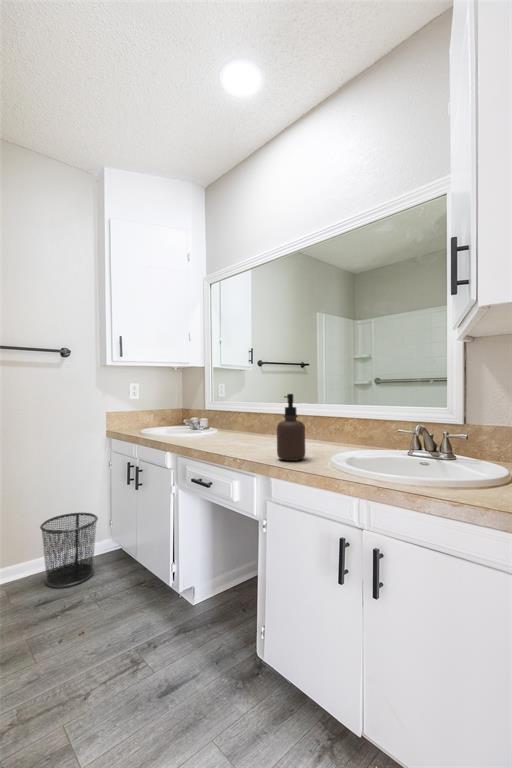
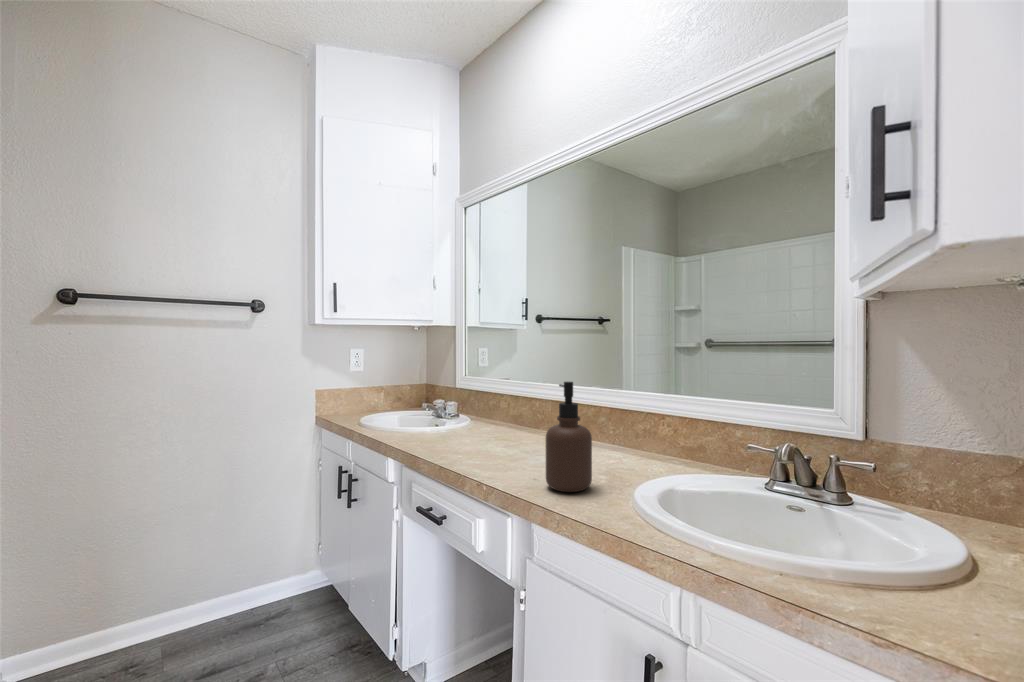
waste bin: present [40,513,98,588] -> none [212,535,296,647]

